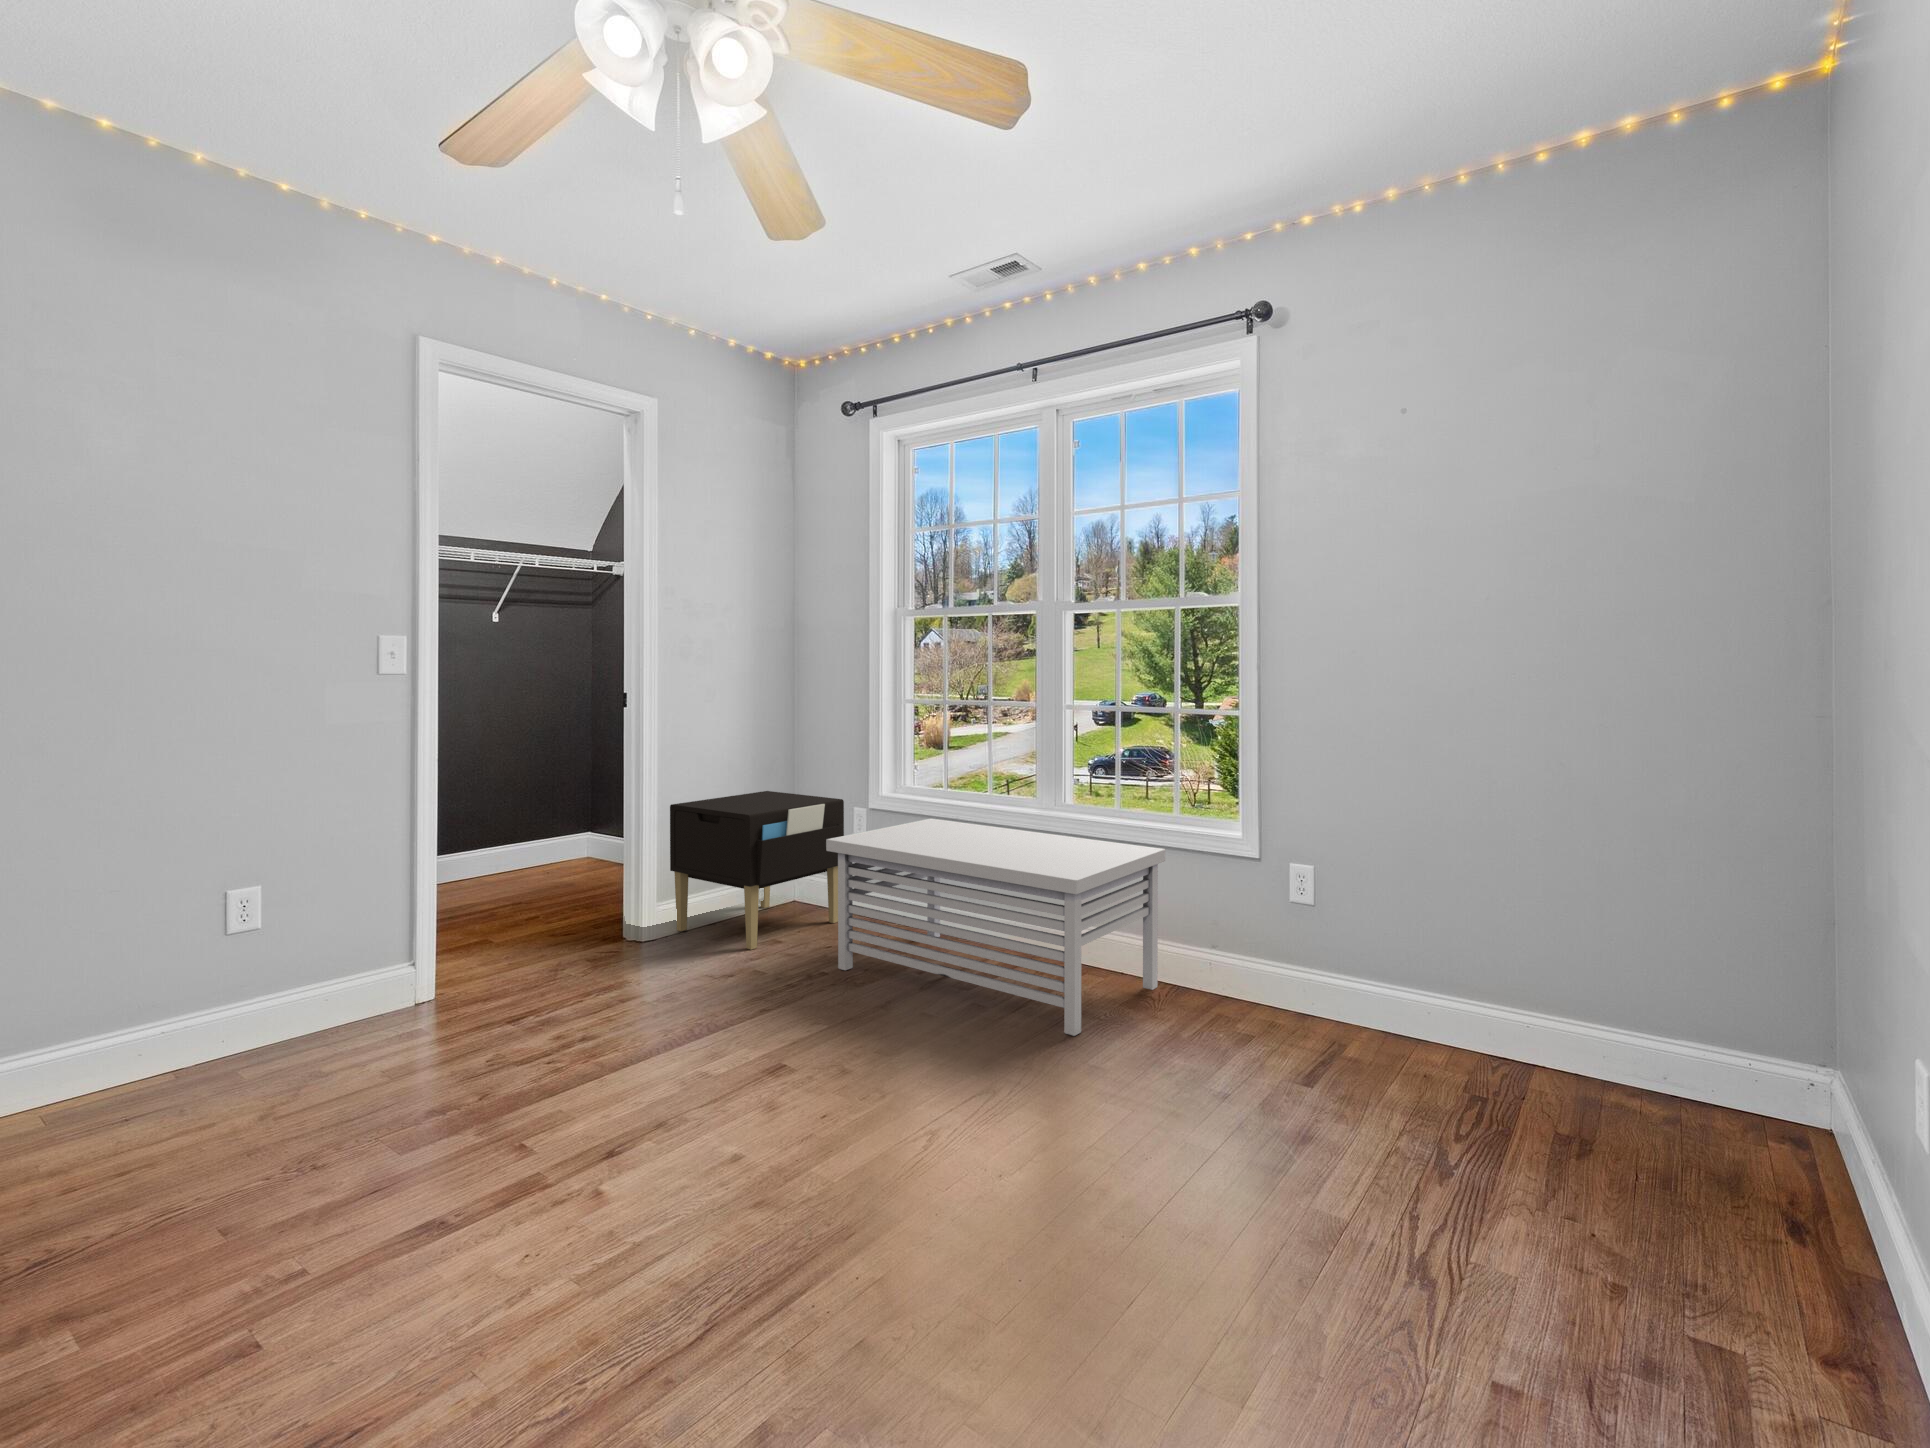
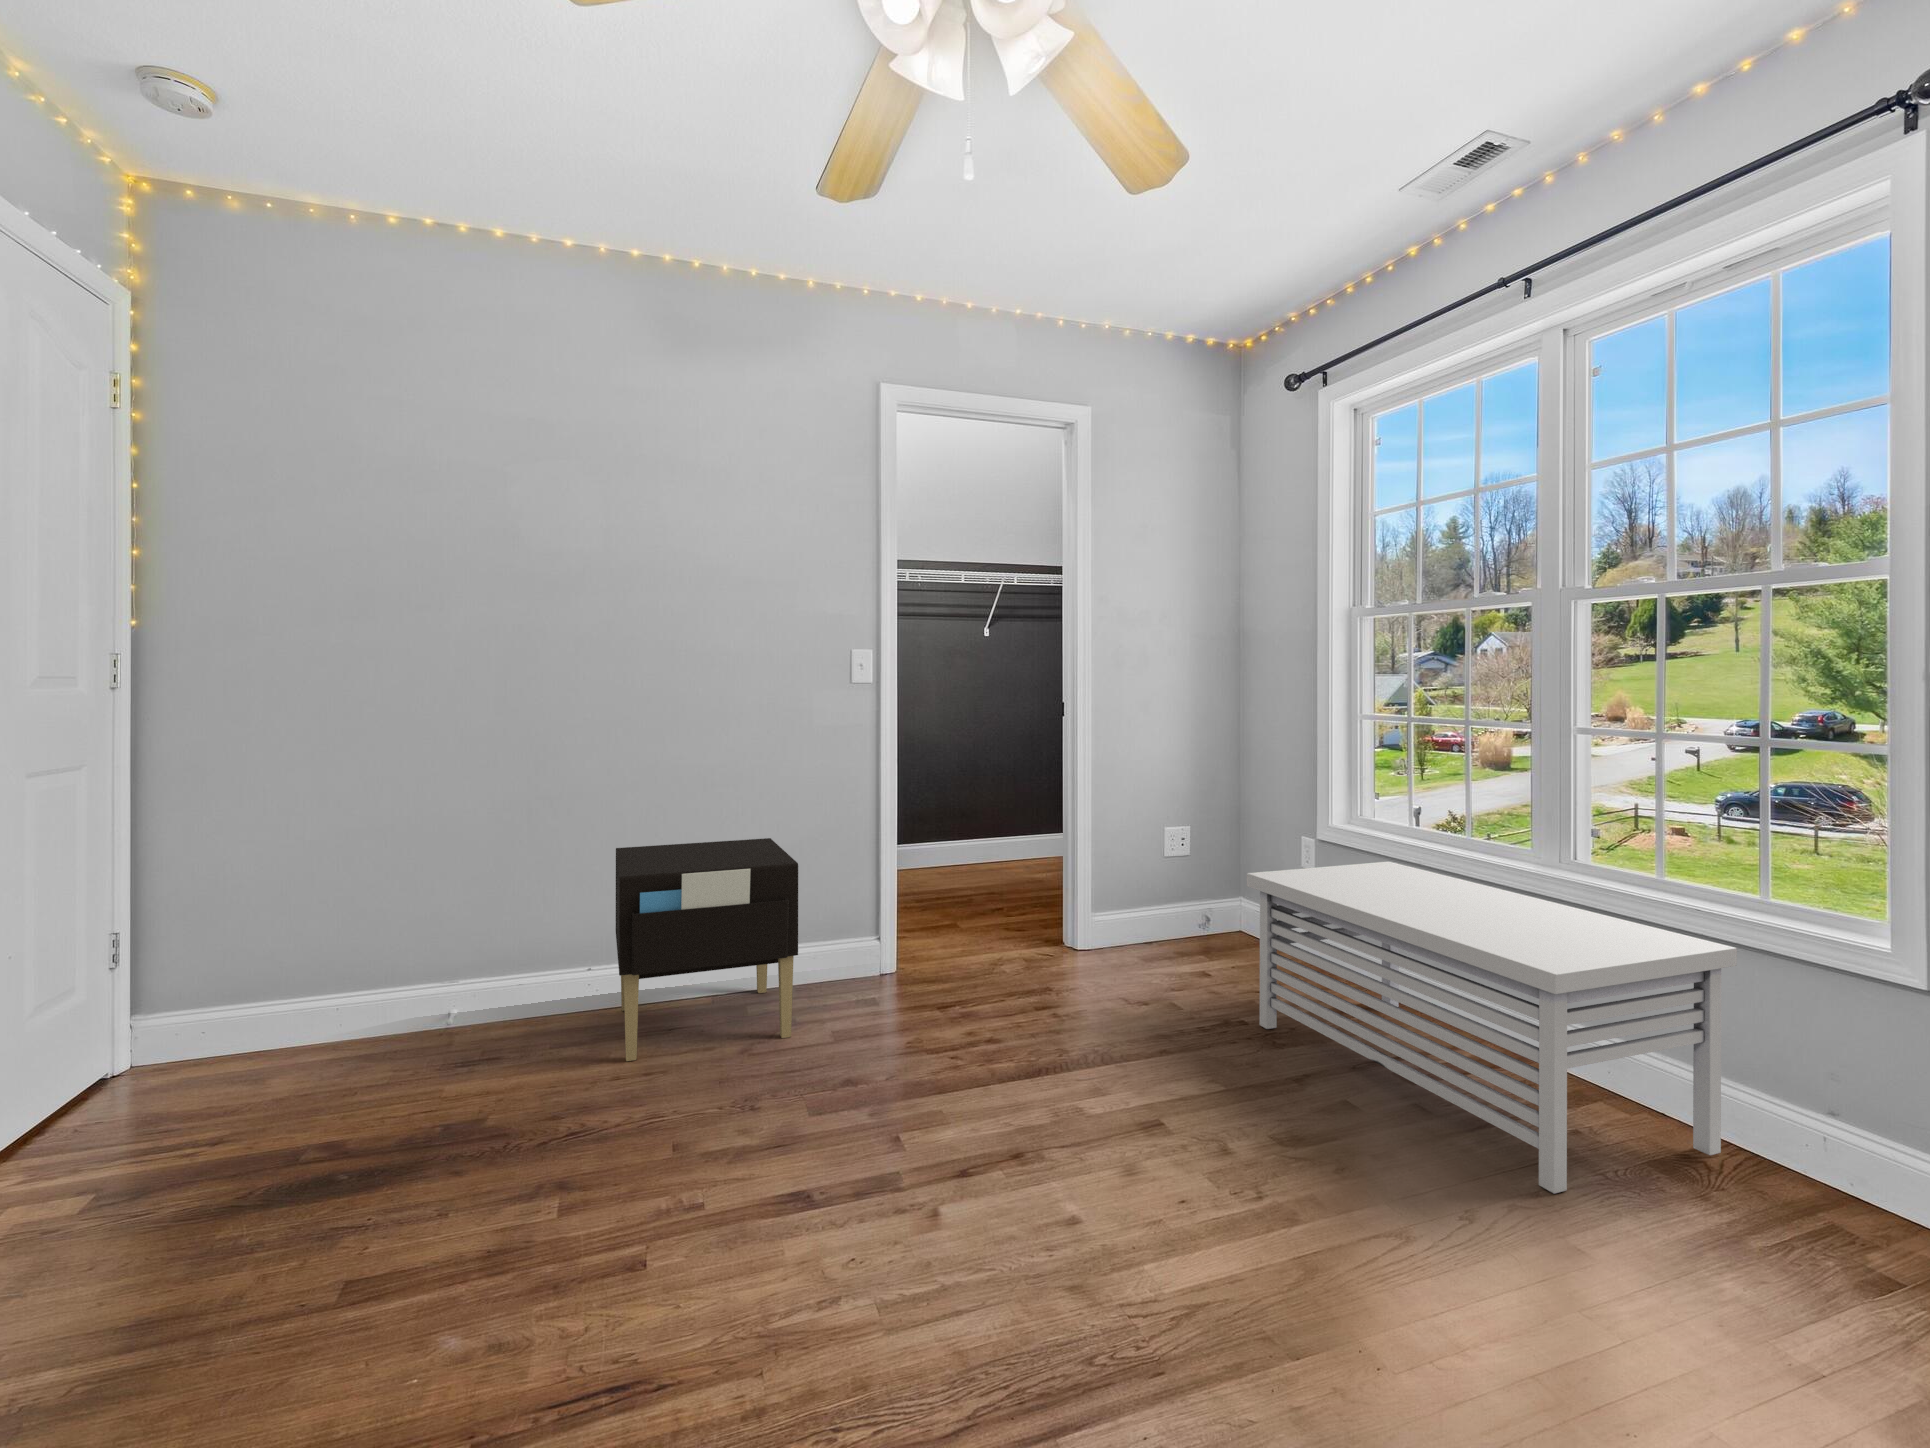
nightstand: present [670,791,844,950] -> present [616,838,798,1061]

